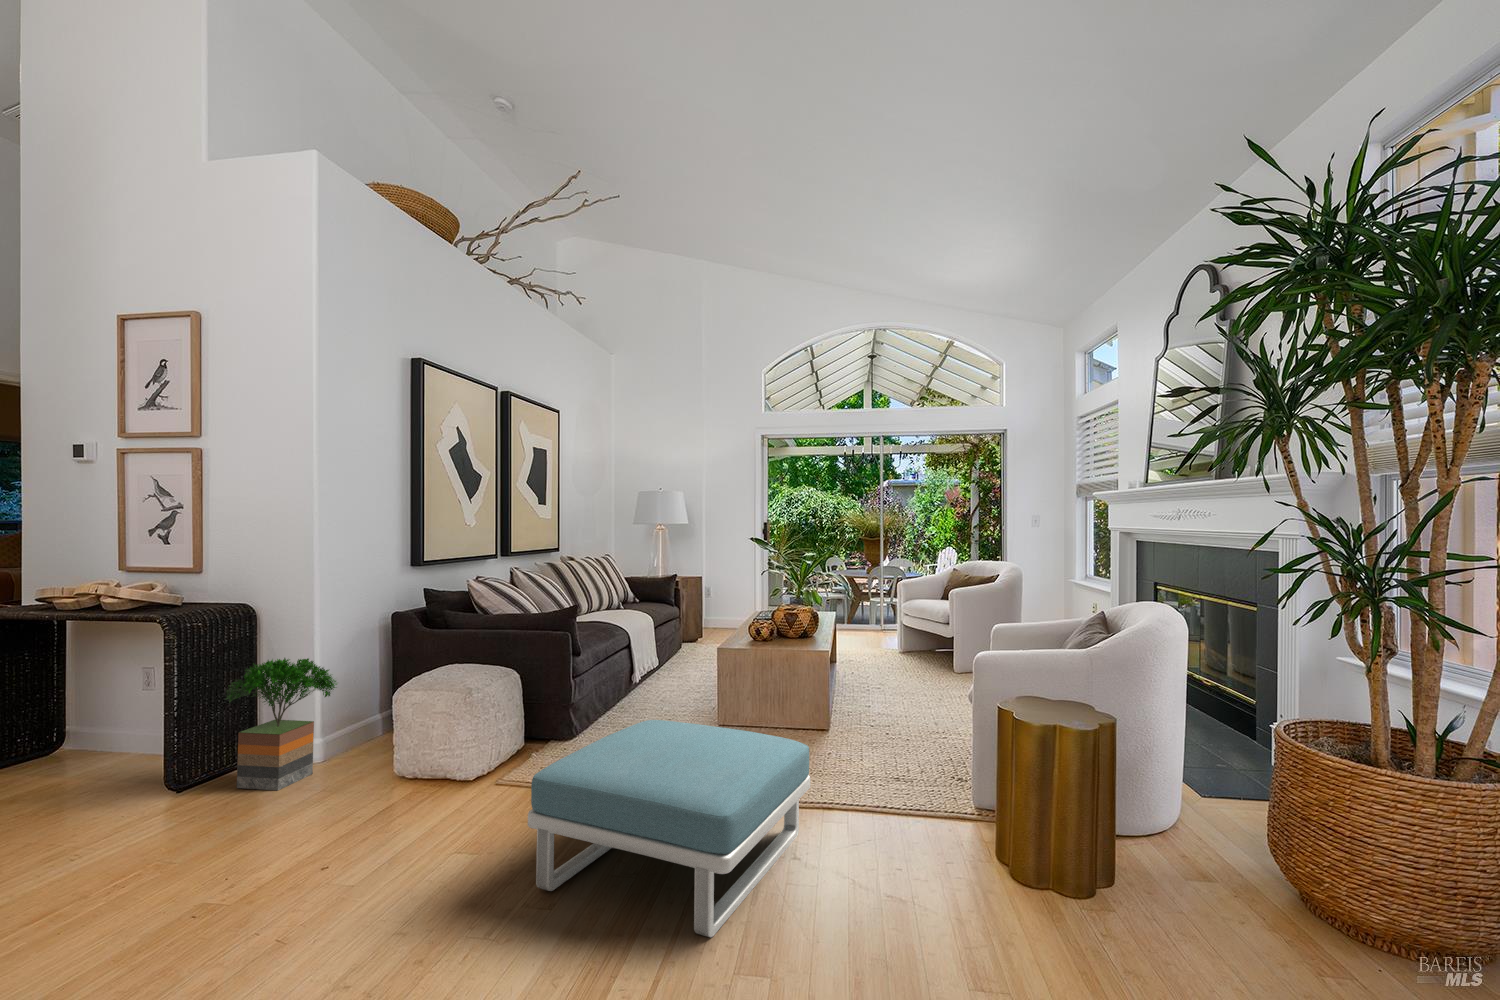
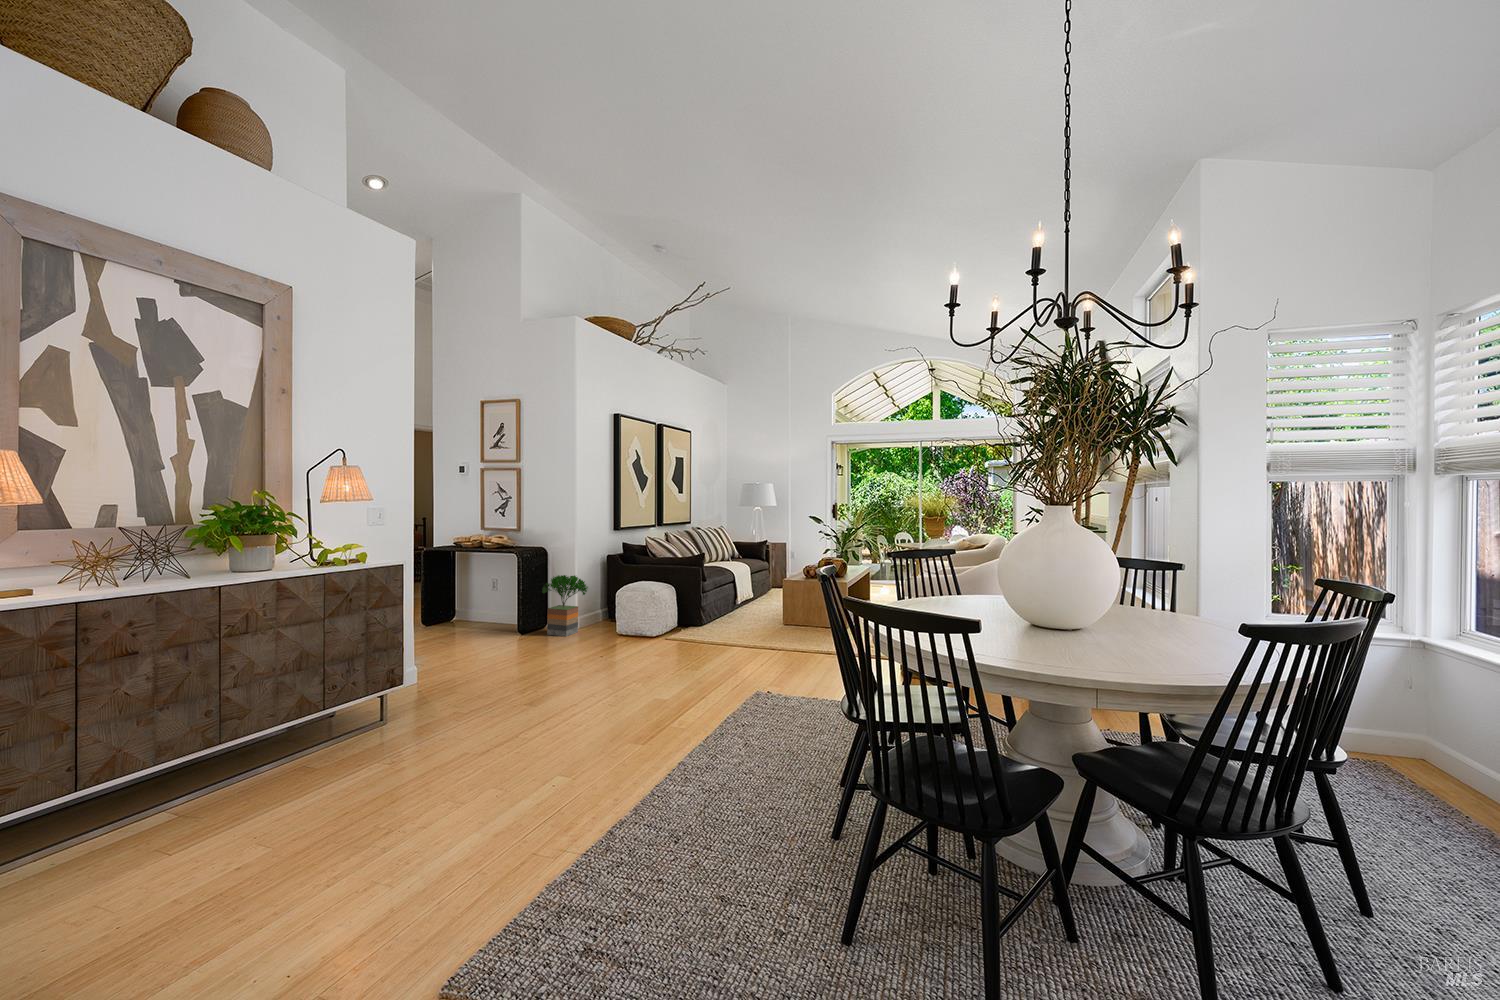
footstool: present [528,720,810,937] -> none [689,608,814,681]

